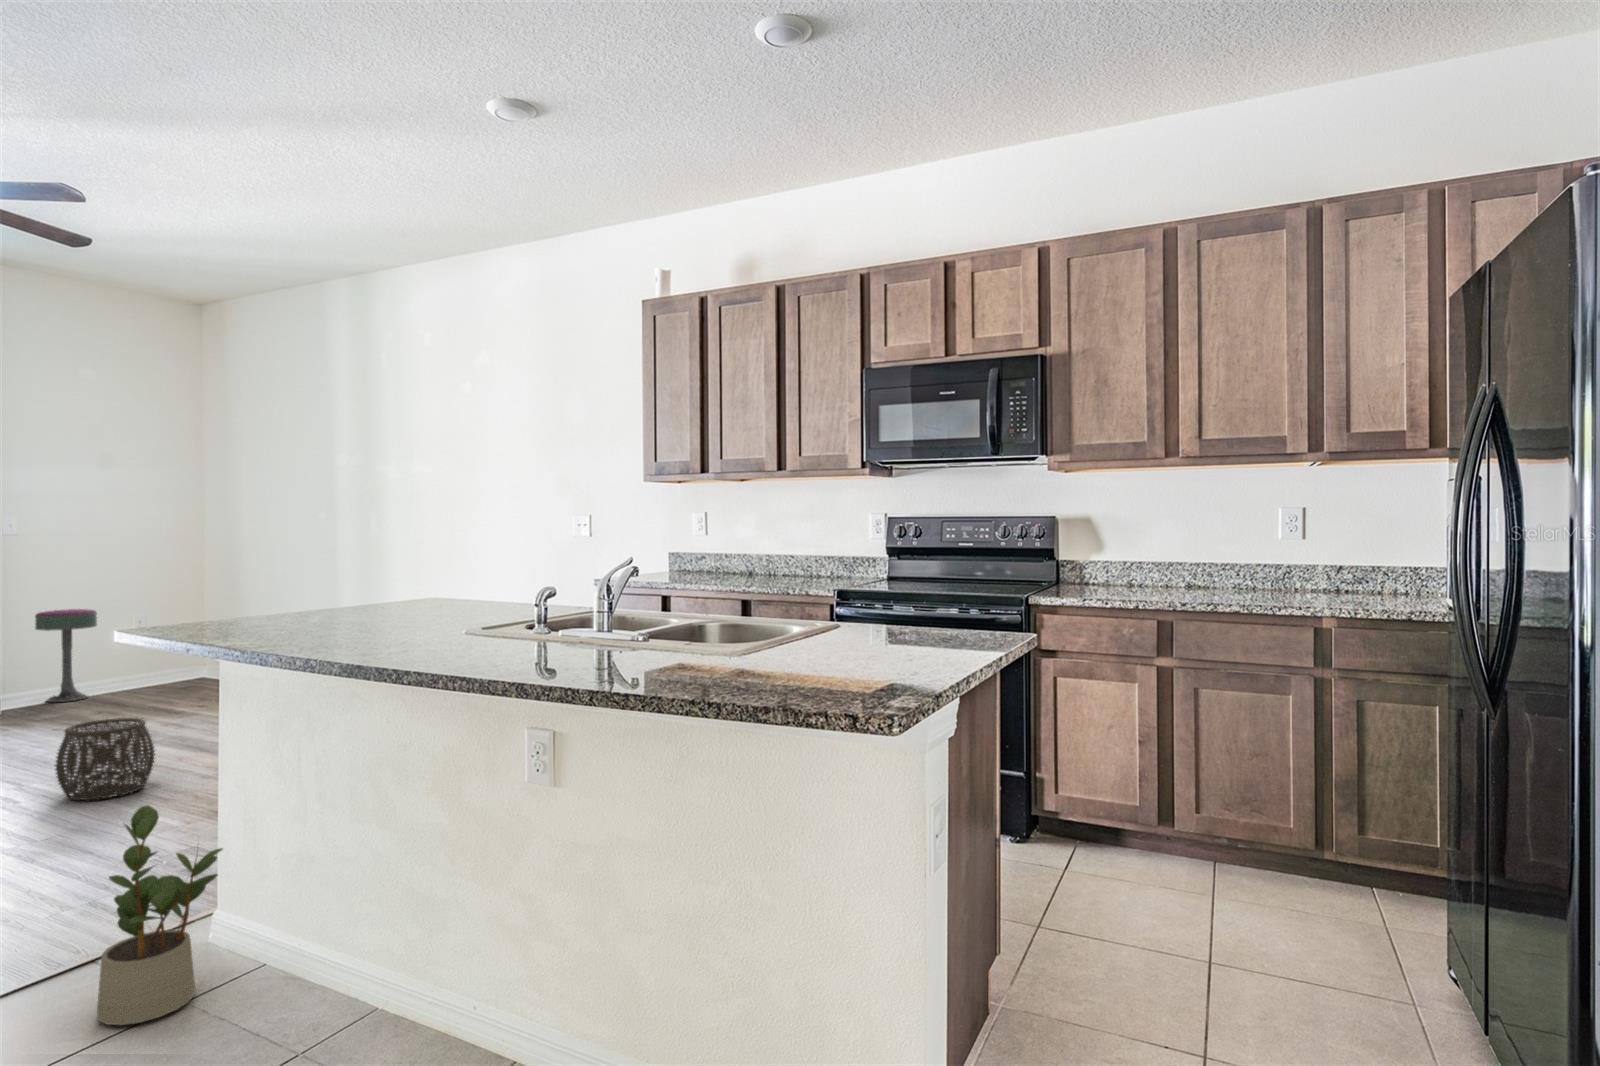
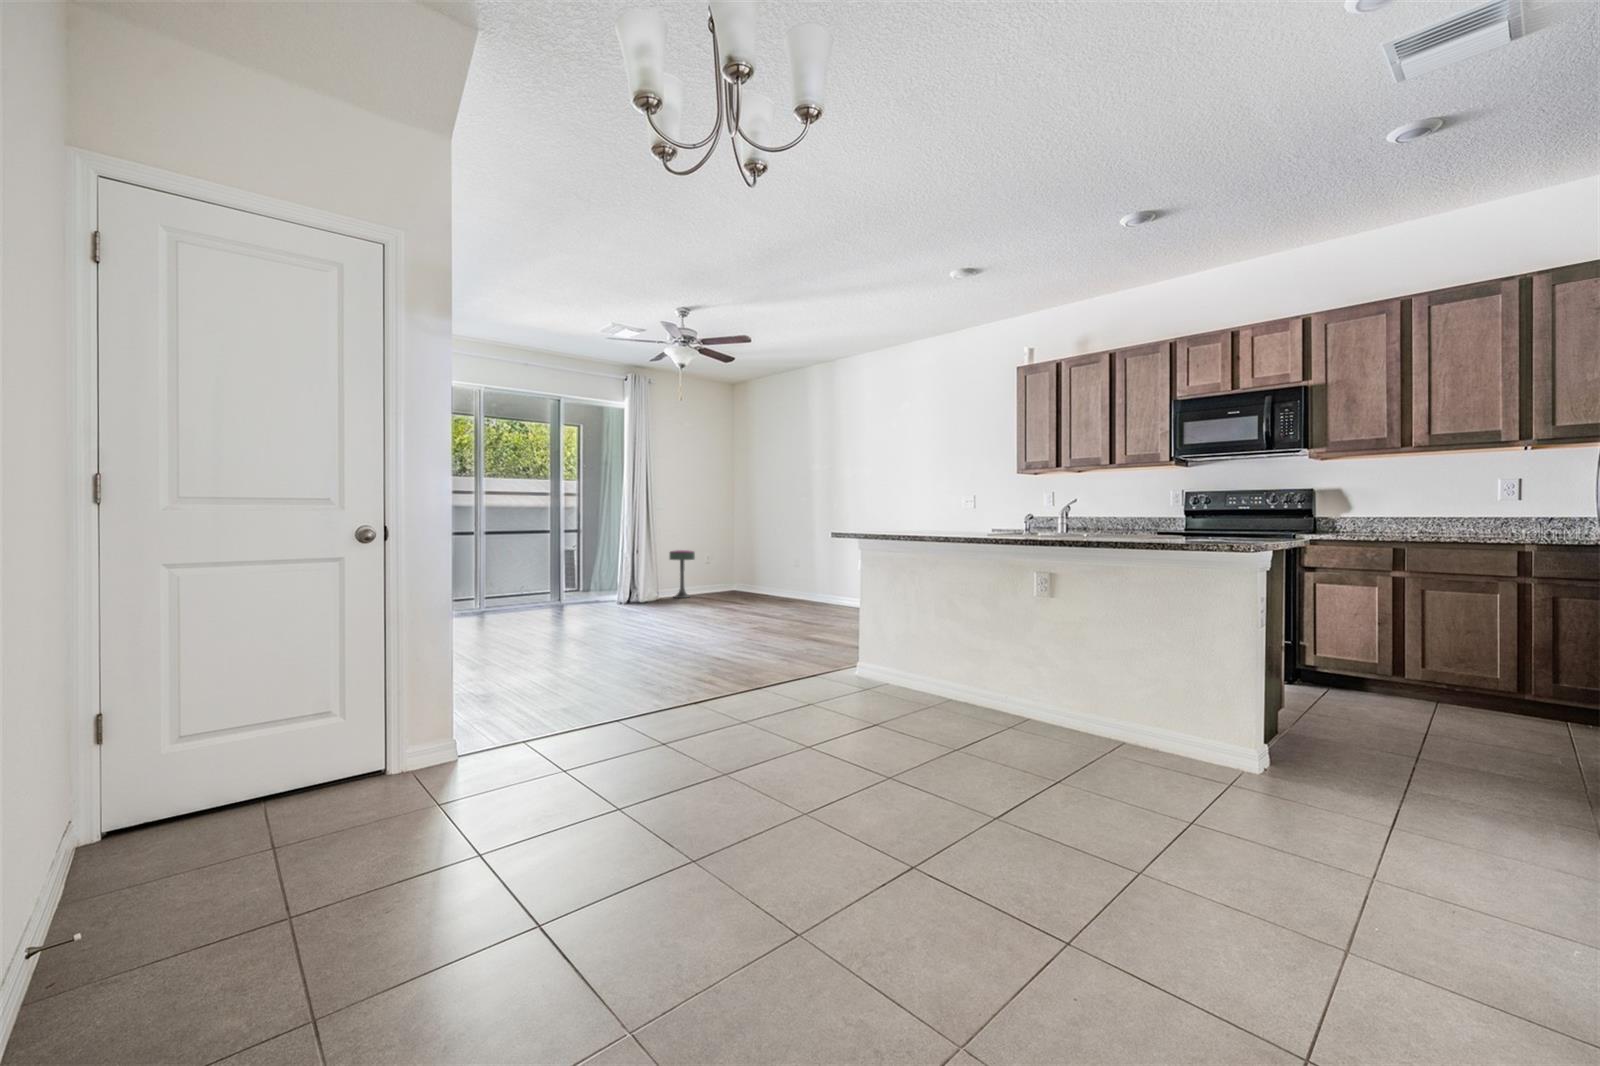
woven basket: present [55,718,155,801] -> none [728,596,767,634]
potted plant: present [97,805,223,1025] -> none [835,608,877,698]

